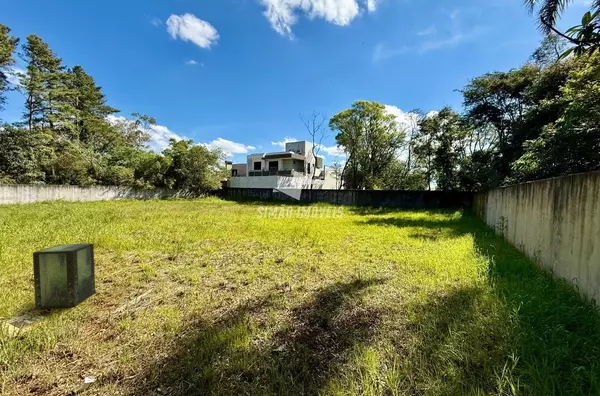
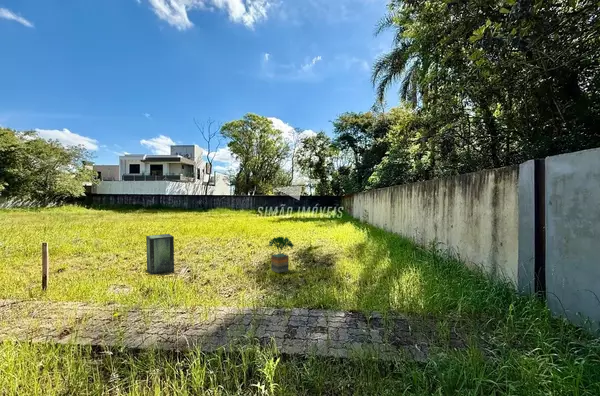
potted tree: none [170,276,228,369] -> present [269,237,294,273]

